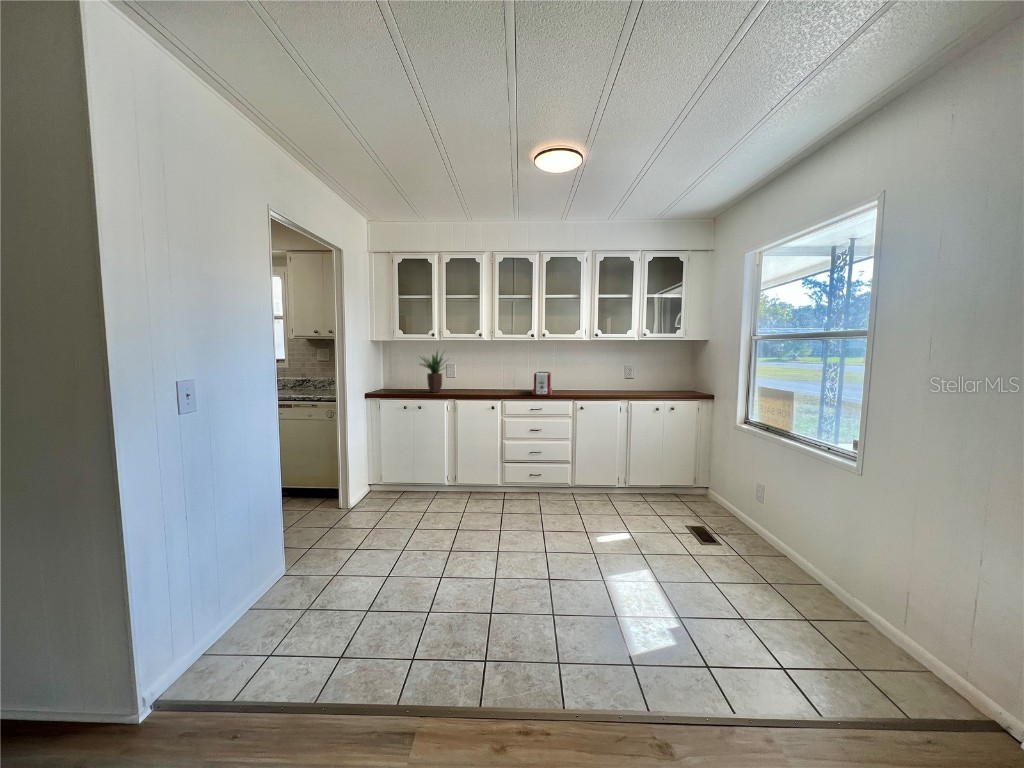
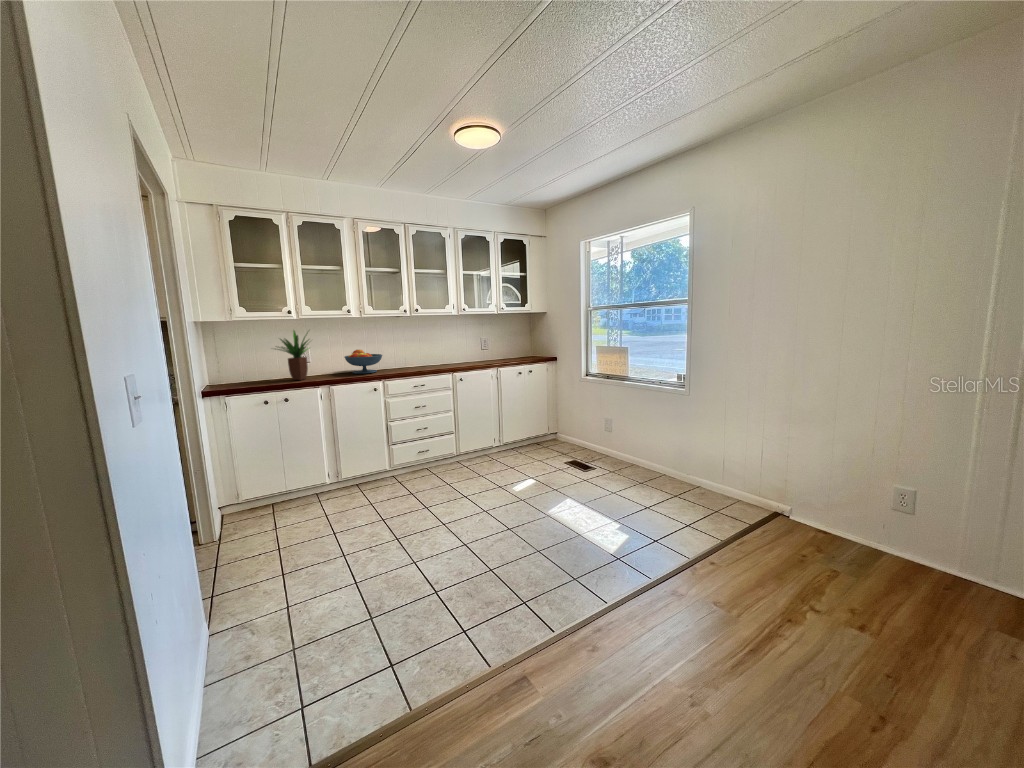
fruit bowl: none [476,370,509,392] -> present [344,350,382,374]
toaster: present [532,372,552,396] -> none [409,348,434,372]

